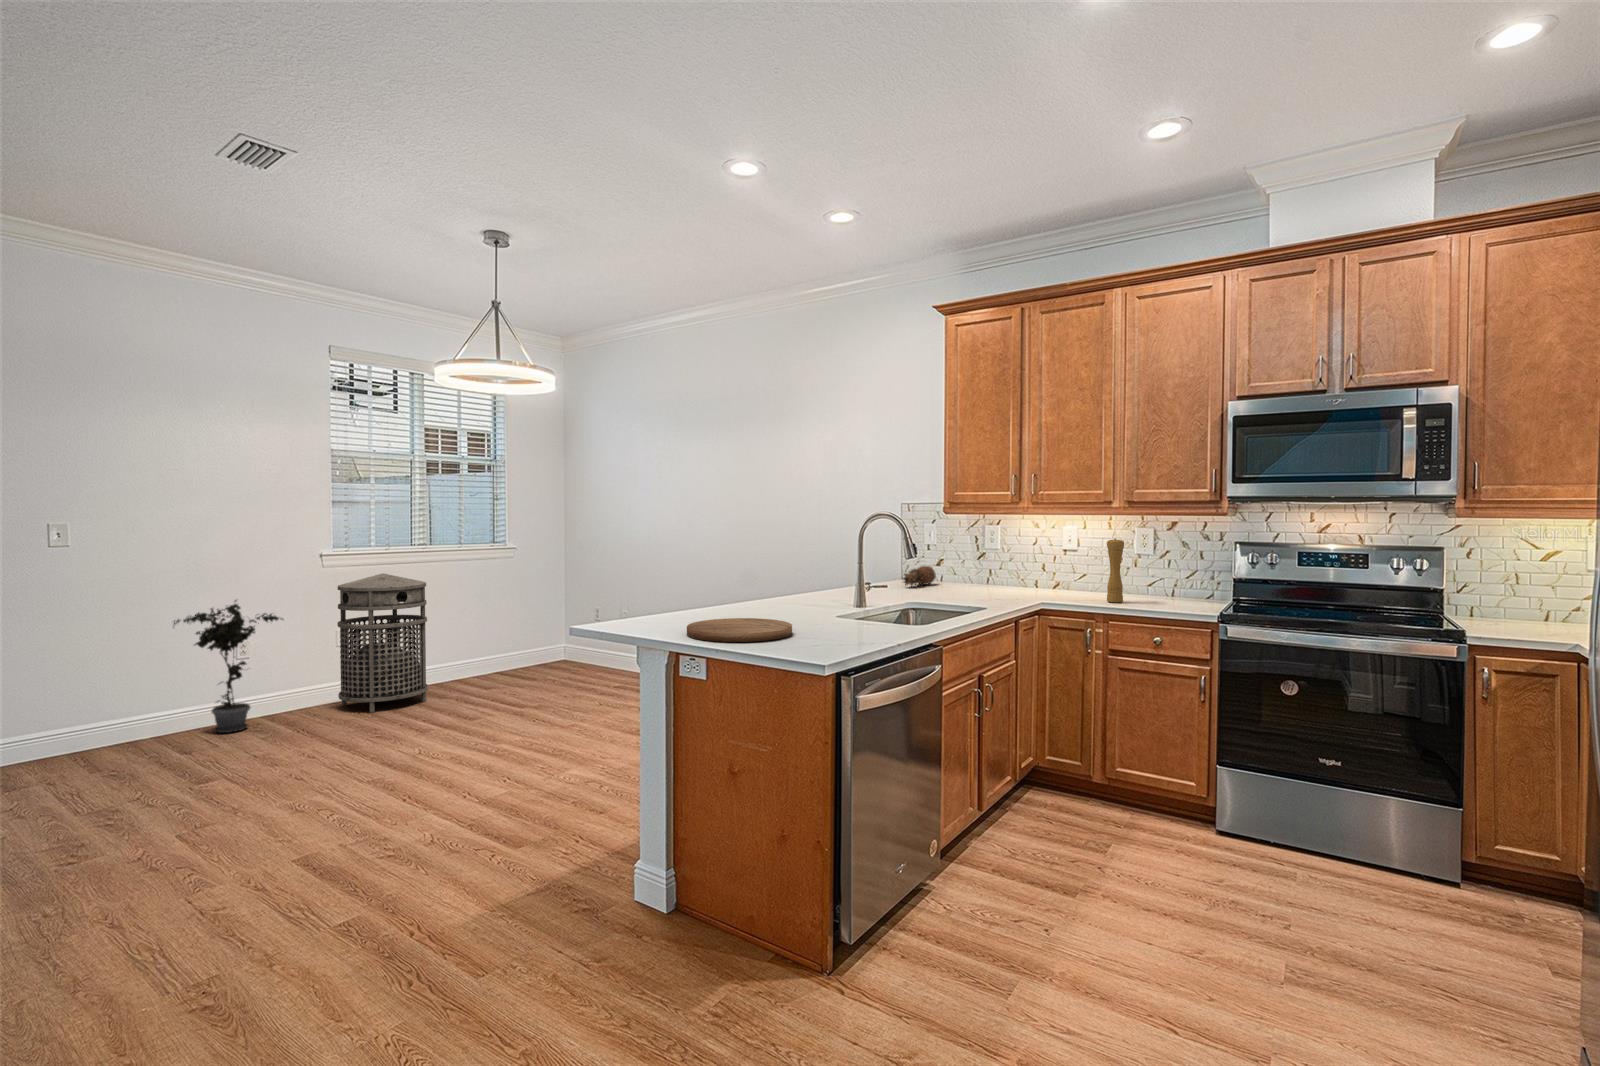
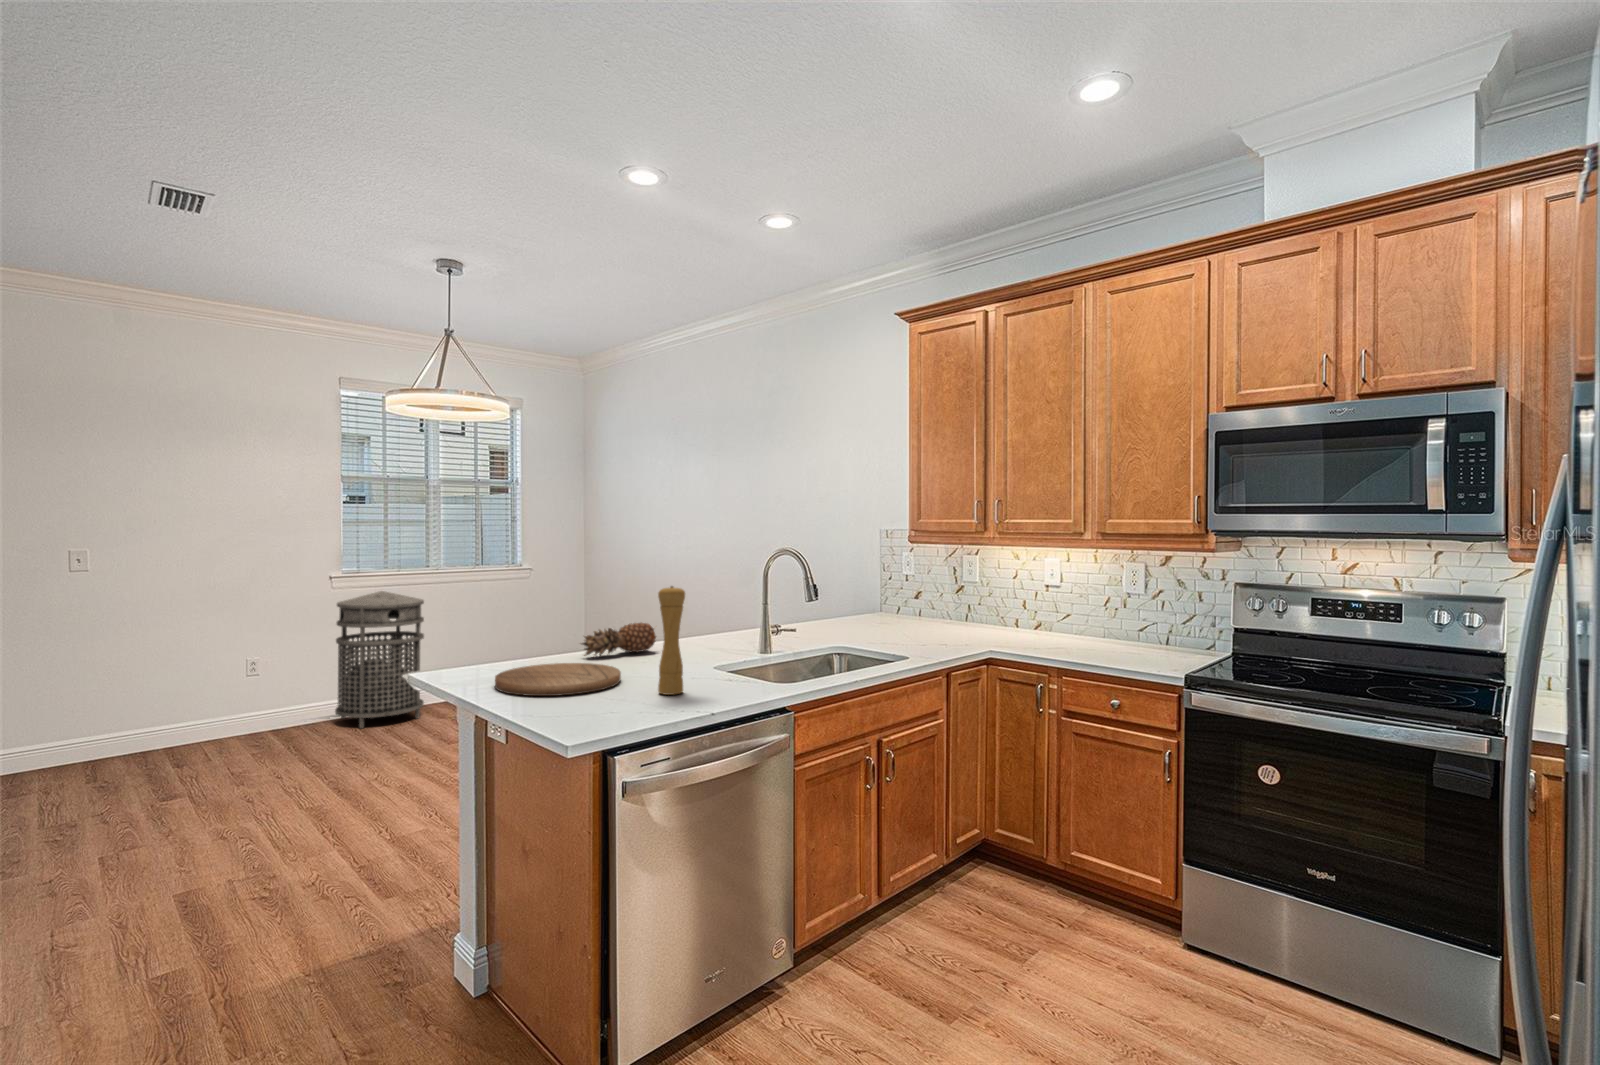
pepper mill: present [1107,539,1124,602] -> present [658,586,685,695]
fruit: present [903,566,936,586] -> present [582,622,656,656]
potted plant: present [174,601,283,733] -> none [171,614,278,743]

